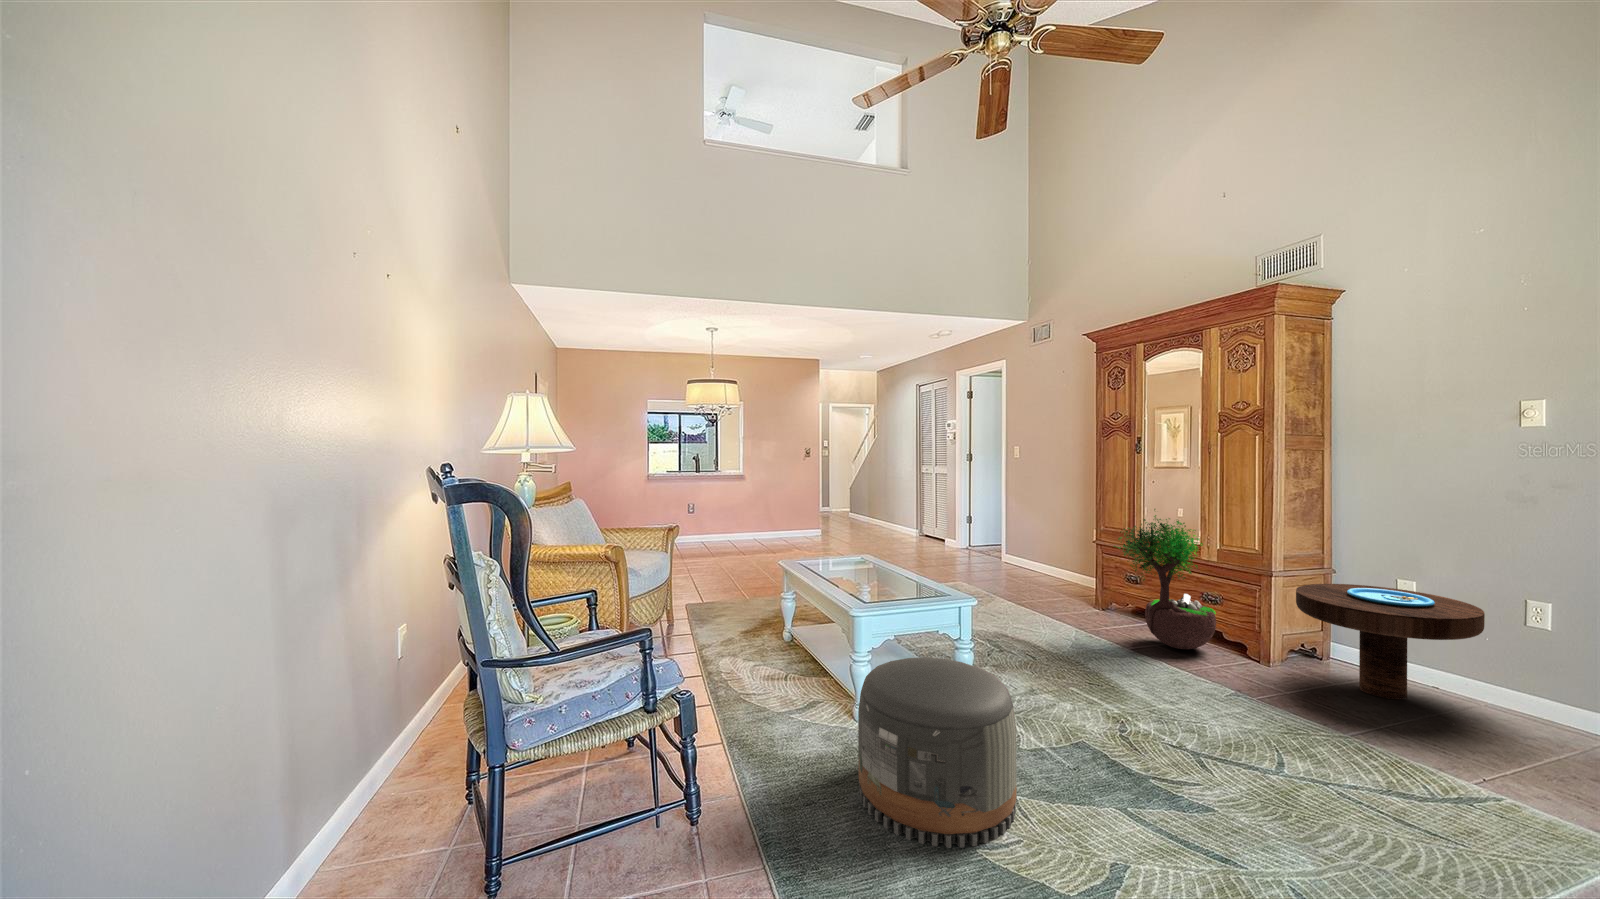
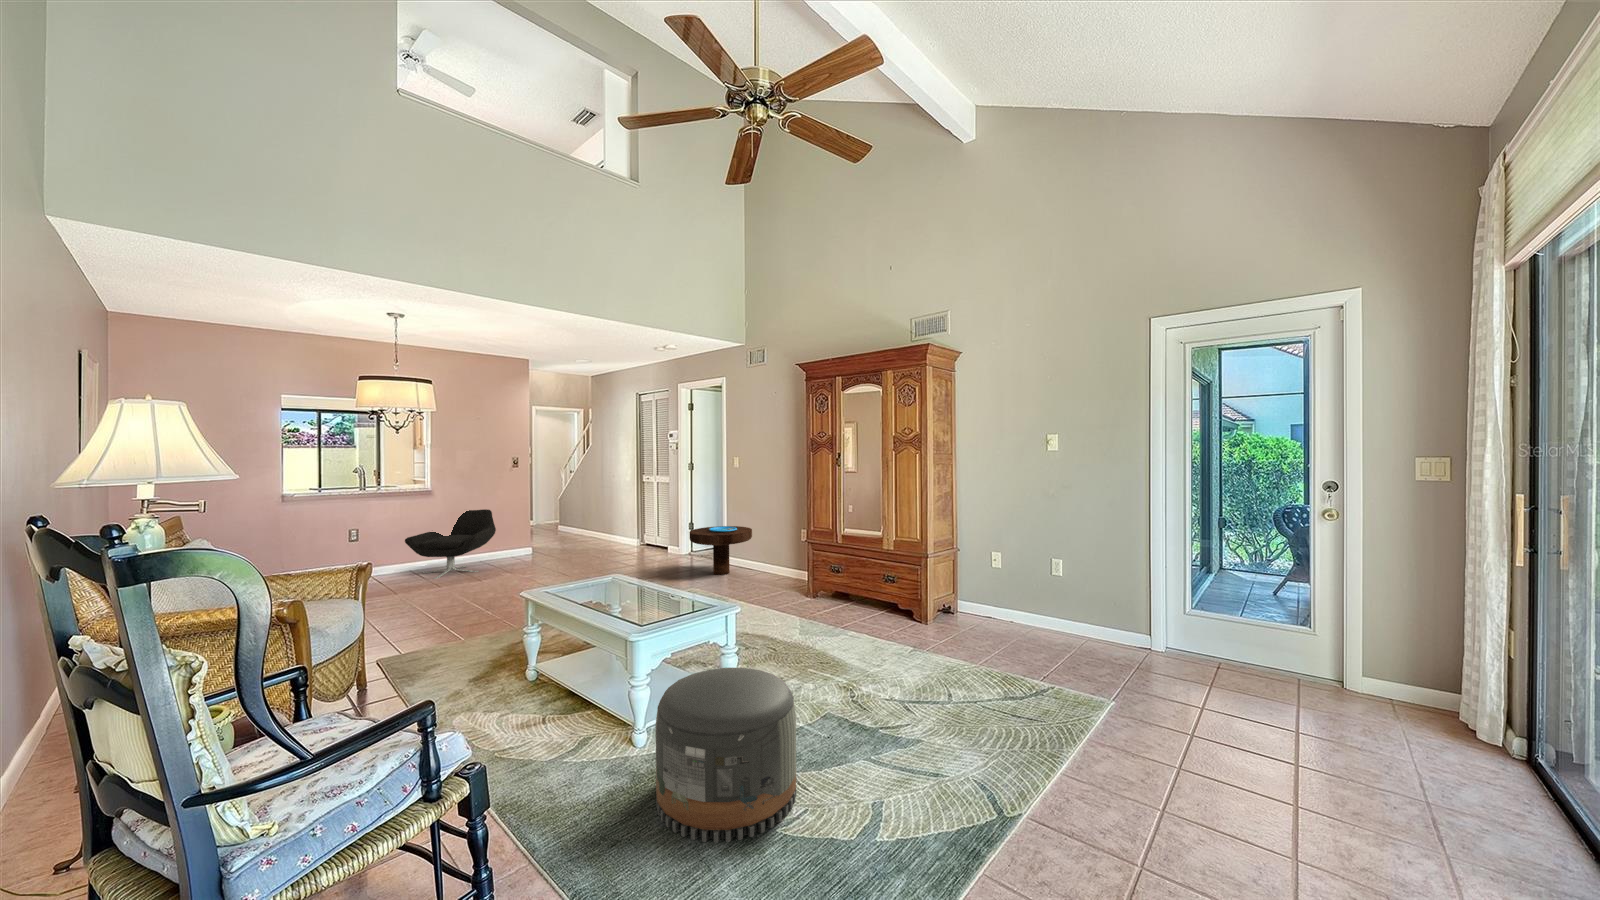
lounge chair: none [725,491,793,549] -> present [405,509,496,579]
potted tree: present [1114,509,1216,650] -> none [826,511,896,621]
side table: present [1296,584,1485,699] -> present [689,526,752,575]

